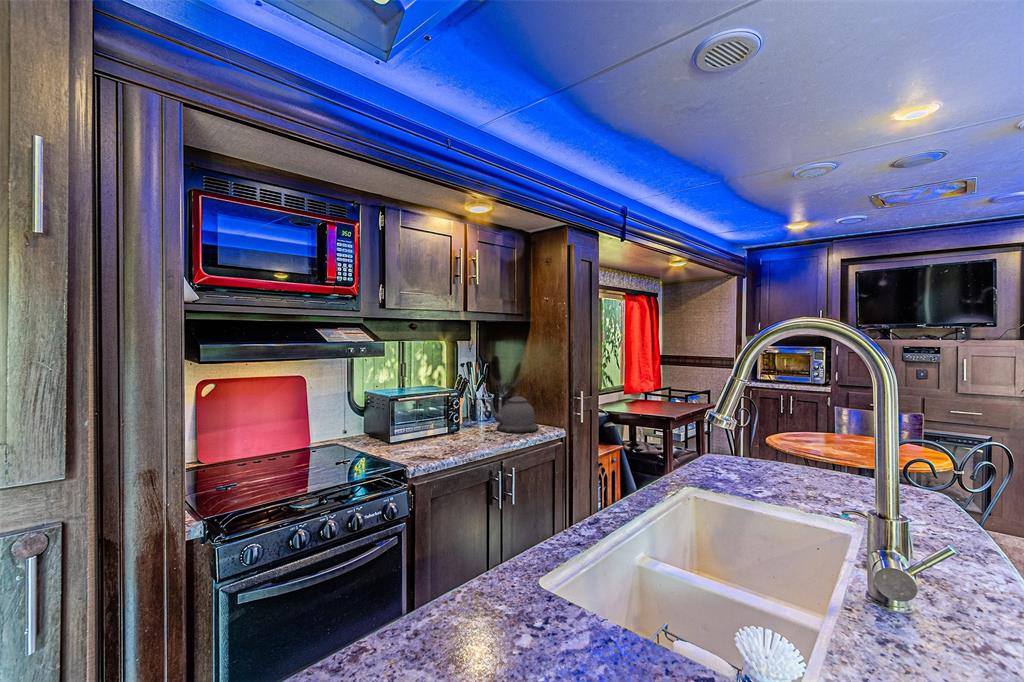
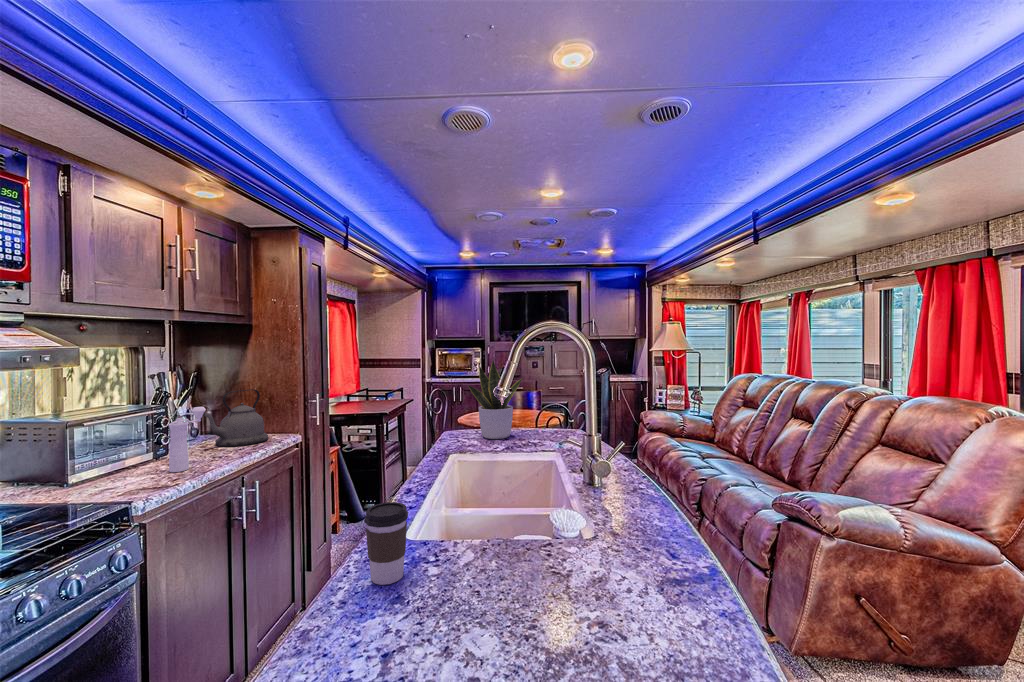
potted plant: none [727,363,823,477] -> present [468,360,523,439]
pepper mill: none [449,395,479,448] -> present [168,407,206,472]
coffee cup: none [448,535,499,636] -> present [364,502,408,585]

